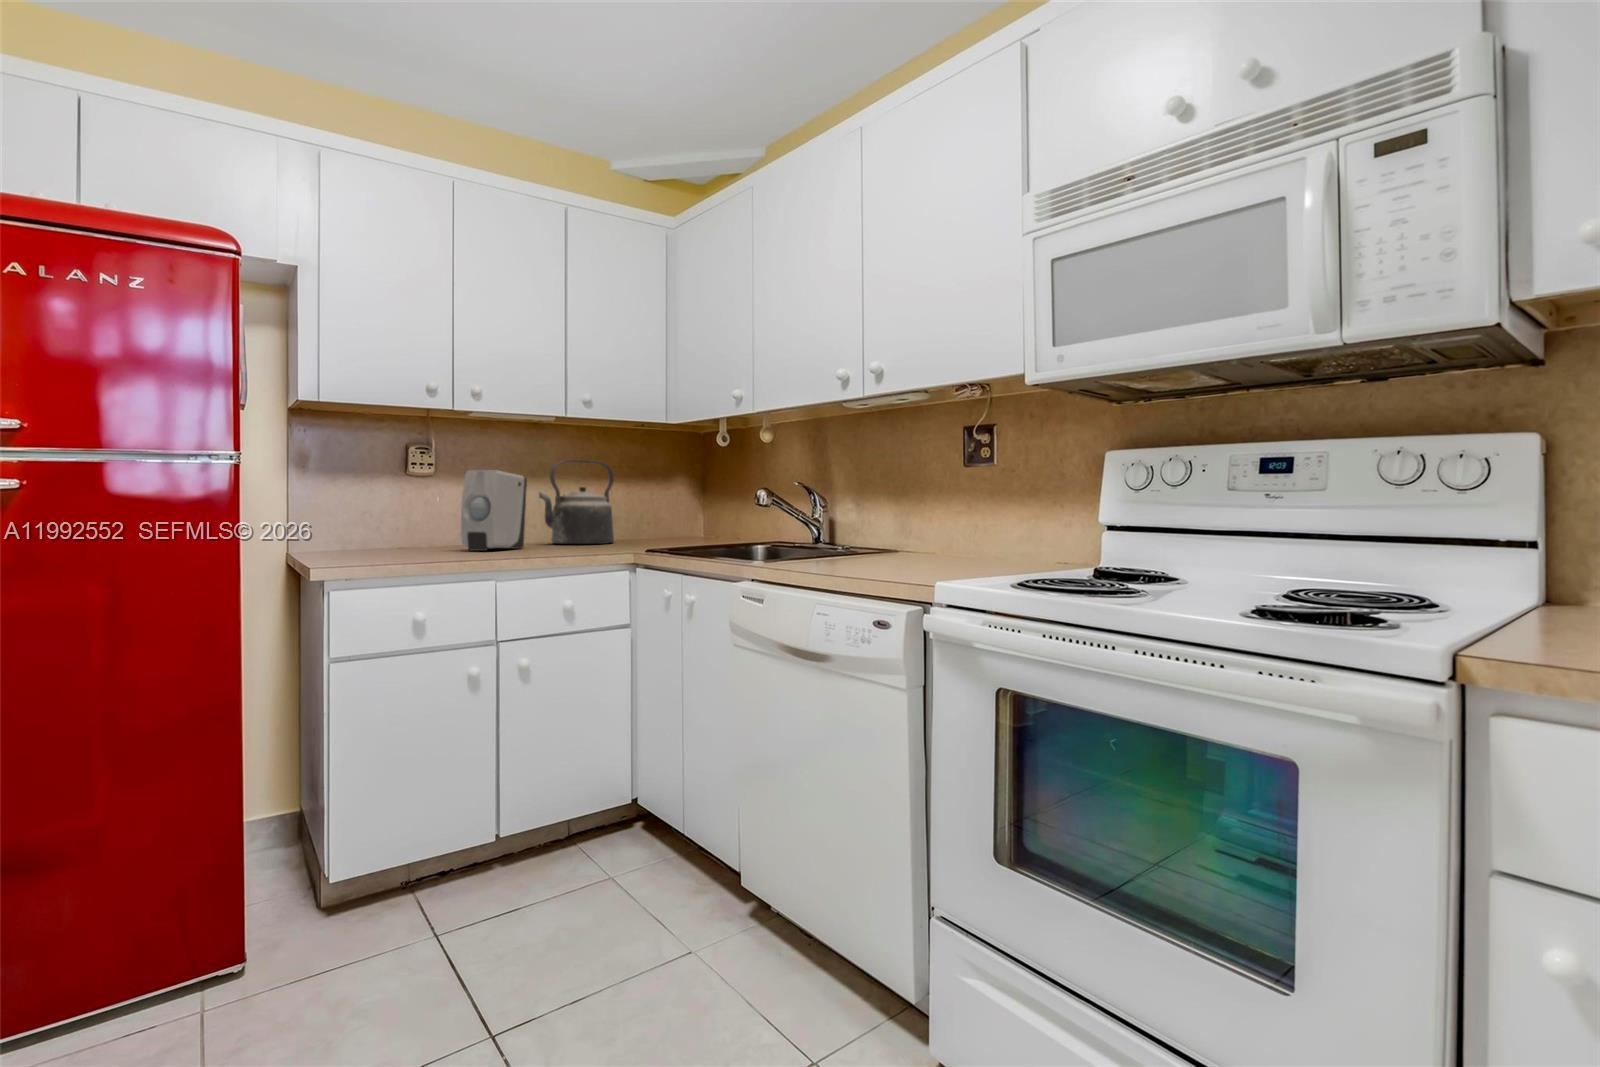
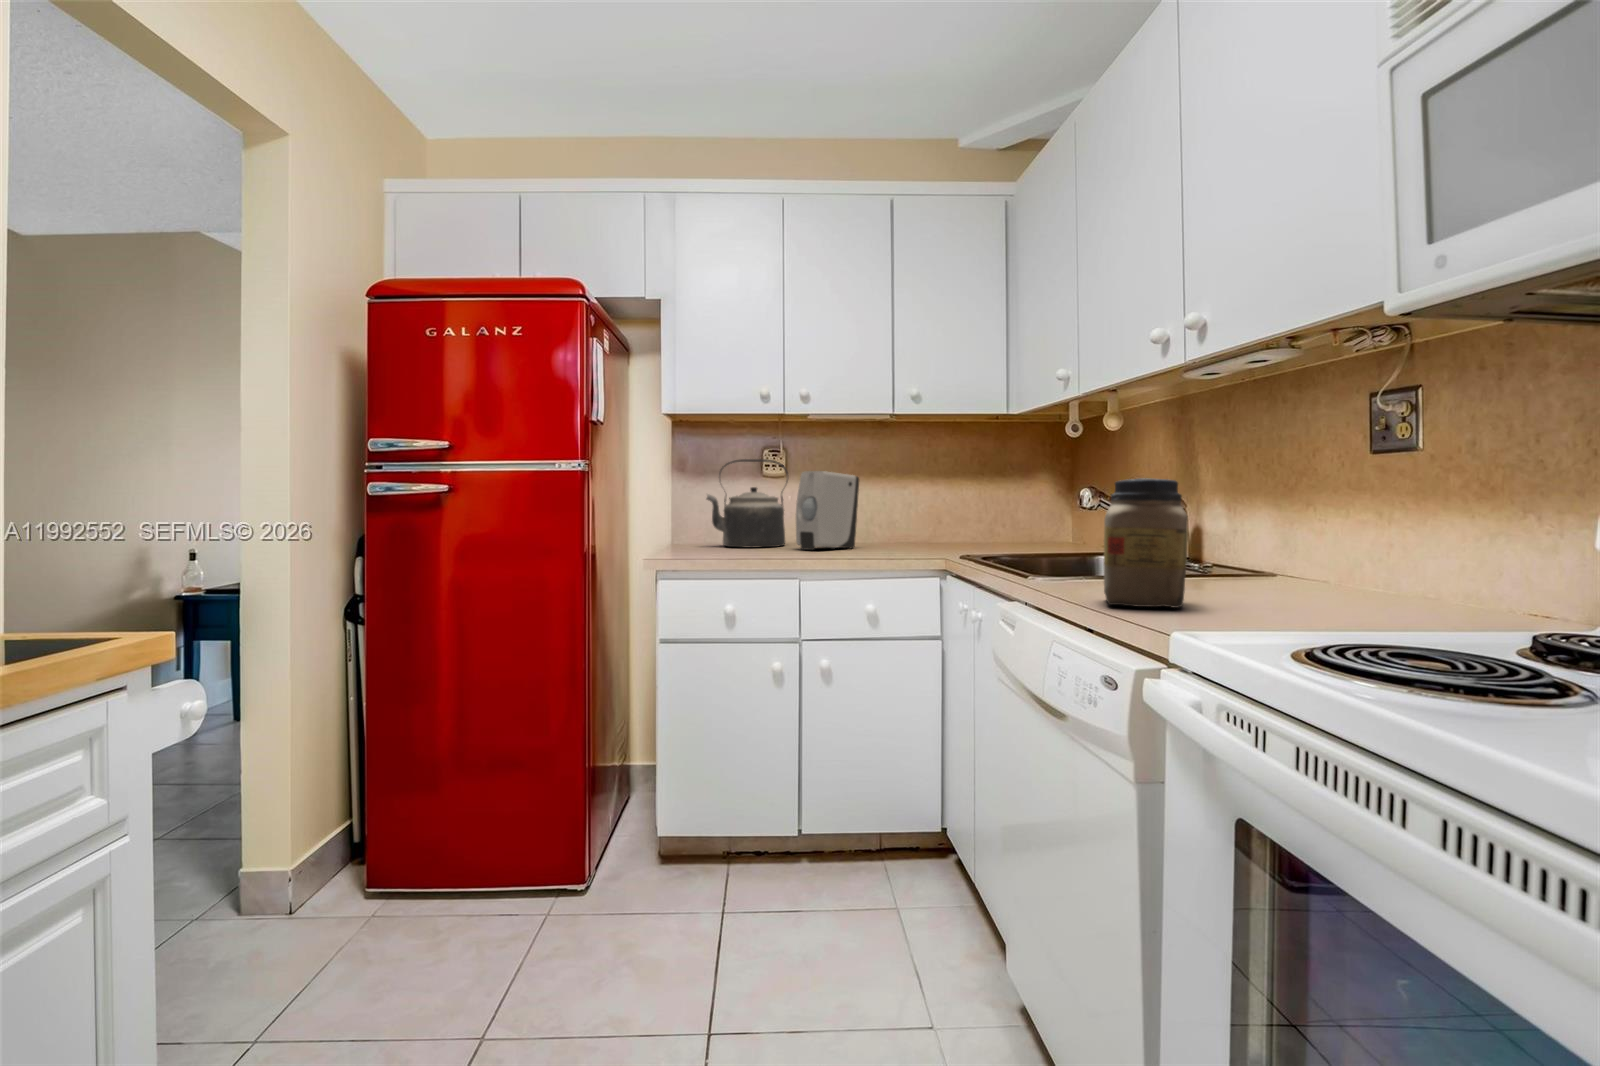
kettle: present [539,460,614,544] -> present [707,459,788,548]
jar: none [840,479,903,572] -> present [1103,478,1188,608]

